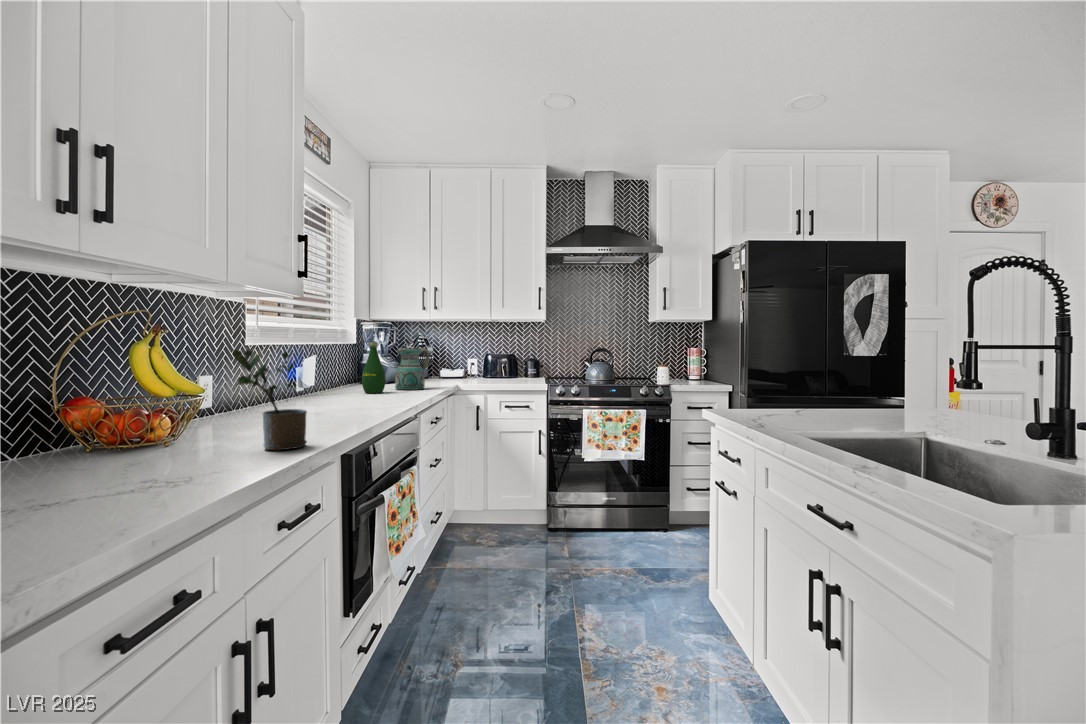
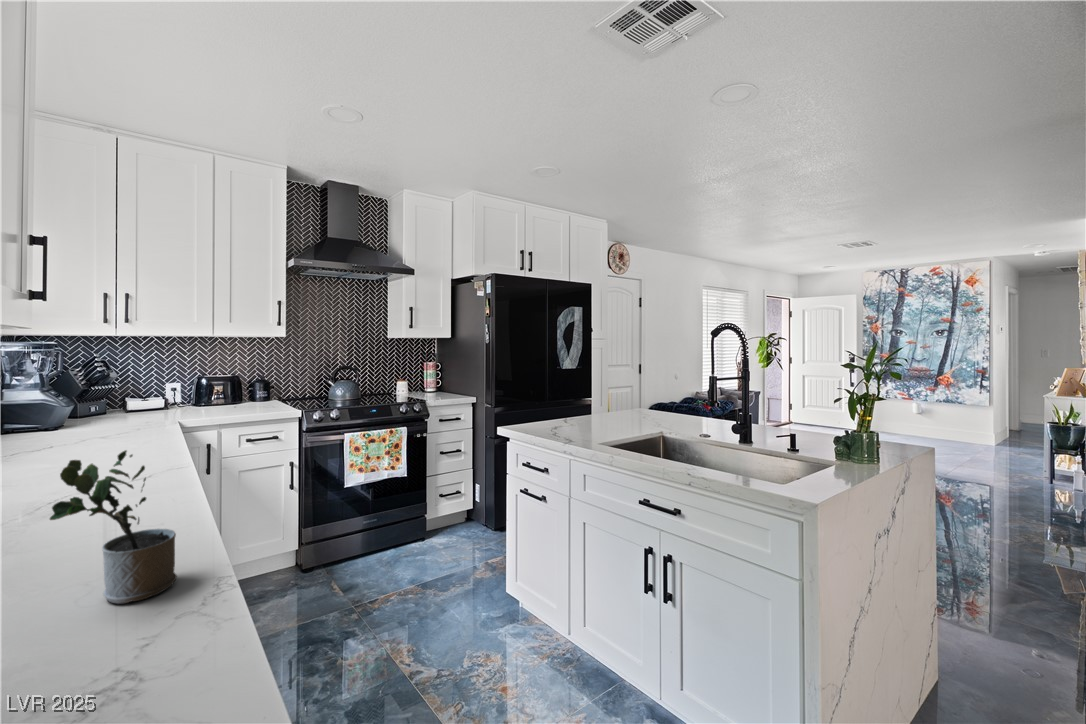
bottle: present [362,342,385,393] -> none [36,379,82,454]
ceramic pitcher: present [395,348,429,390] -> none [85,379,138,440]

